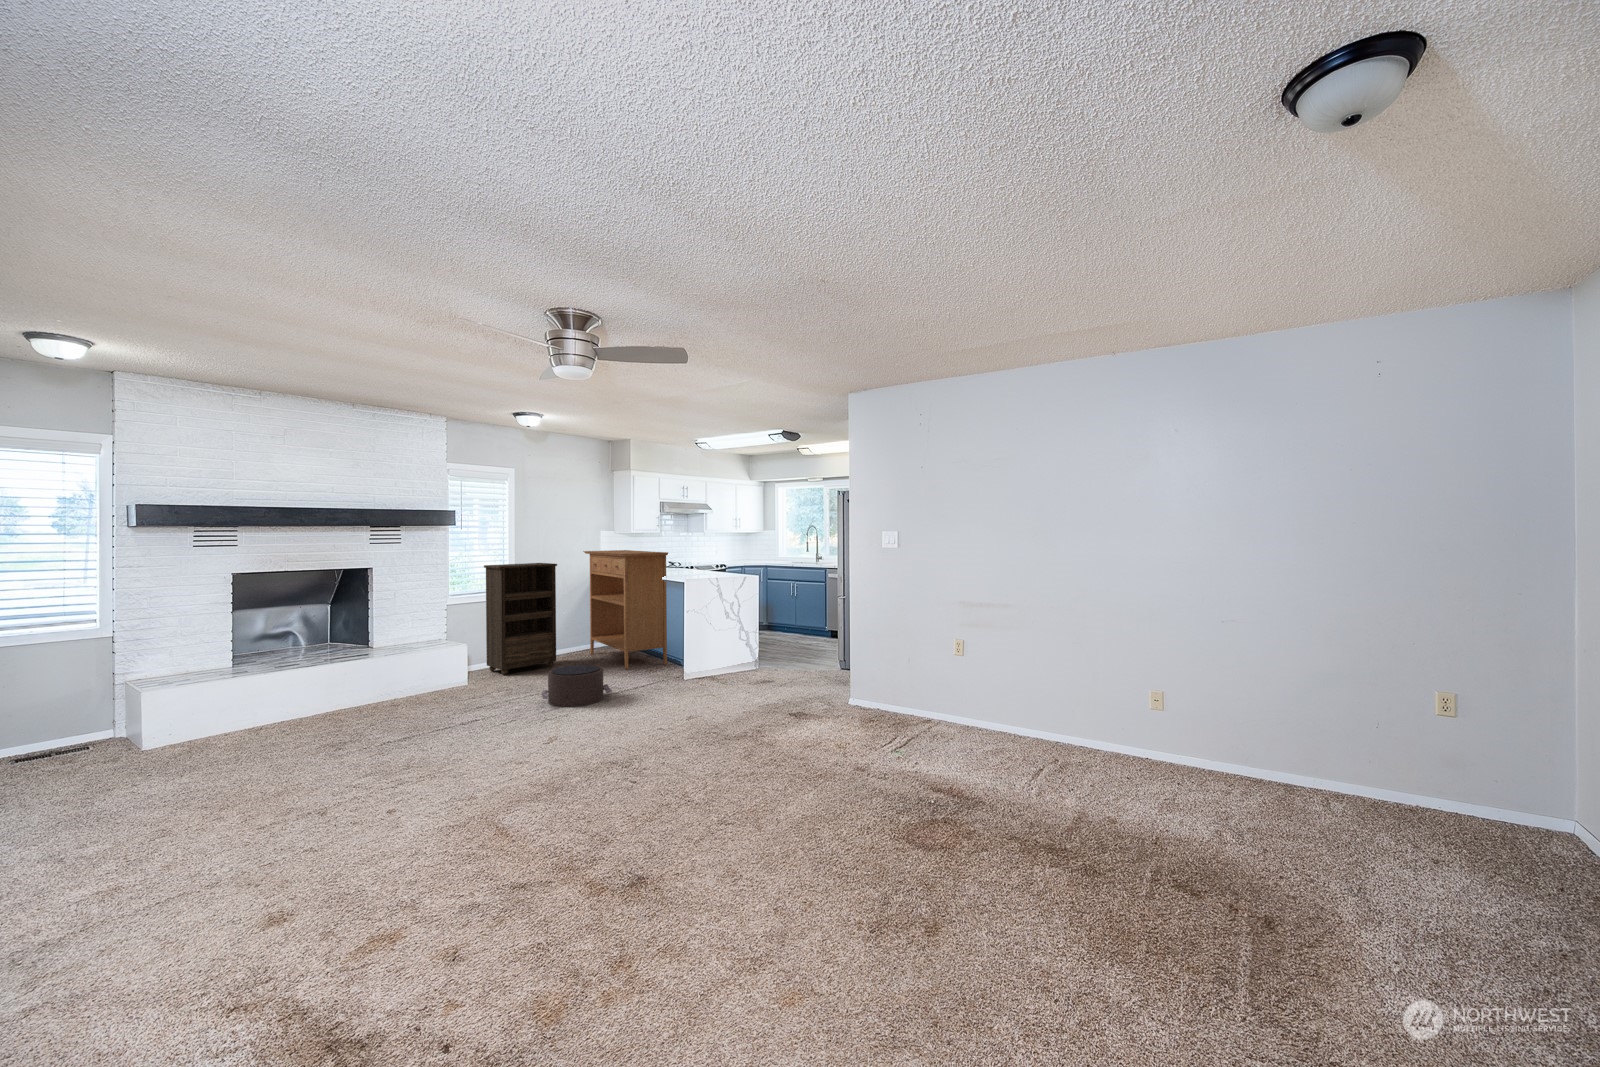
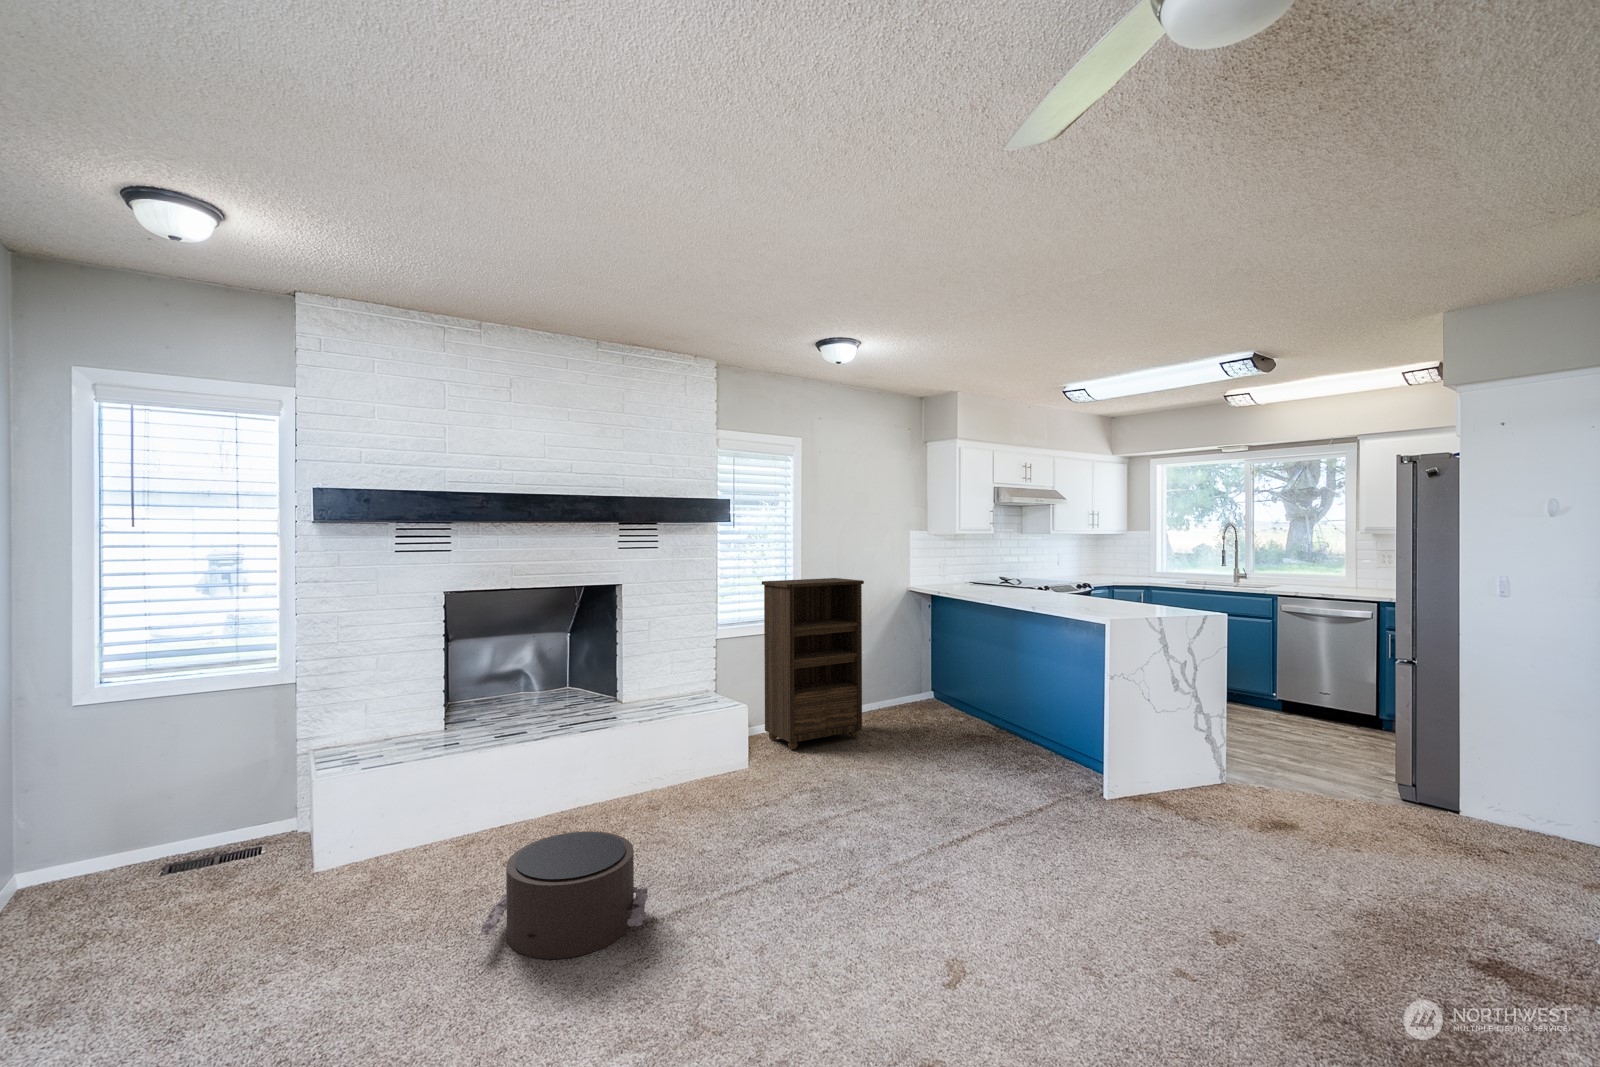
console table: present [583,550,668,669] -> none [890,560,1043,756]
pouf: present [542,665,612,707] -> present [480,831,648,959]

